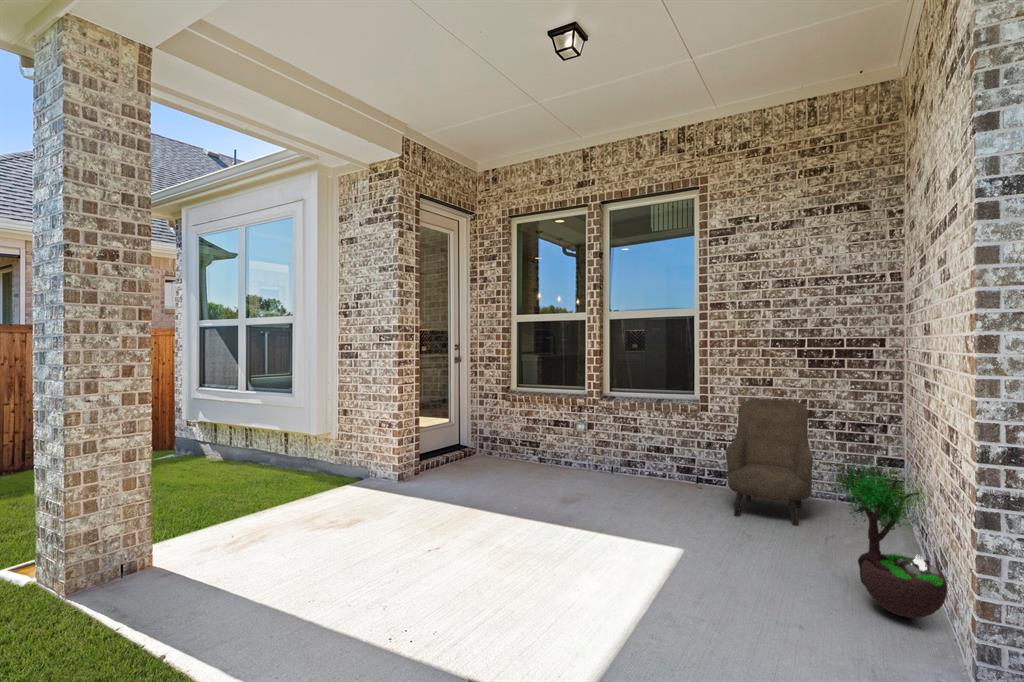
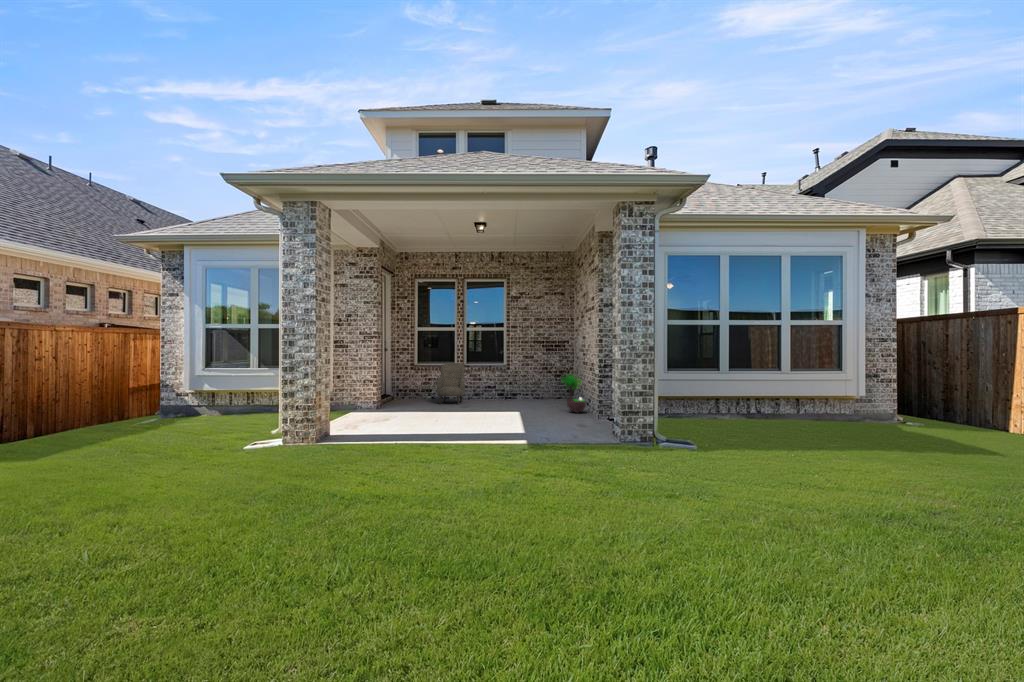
armchair: present [726,399,813,526] -> present [436,363,465,405]

